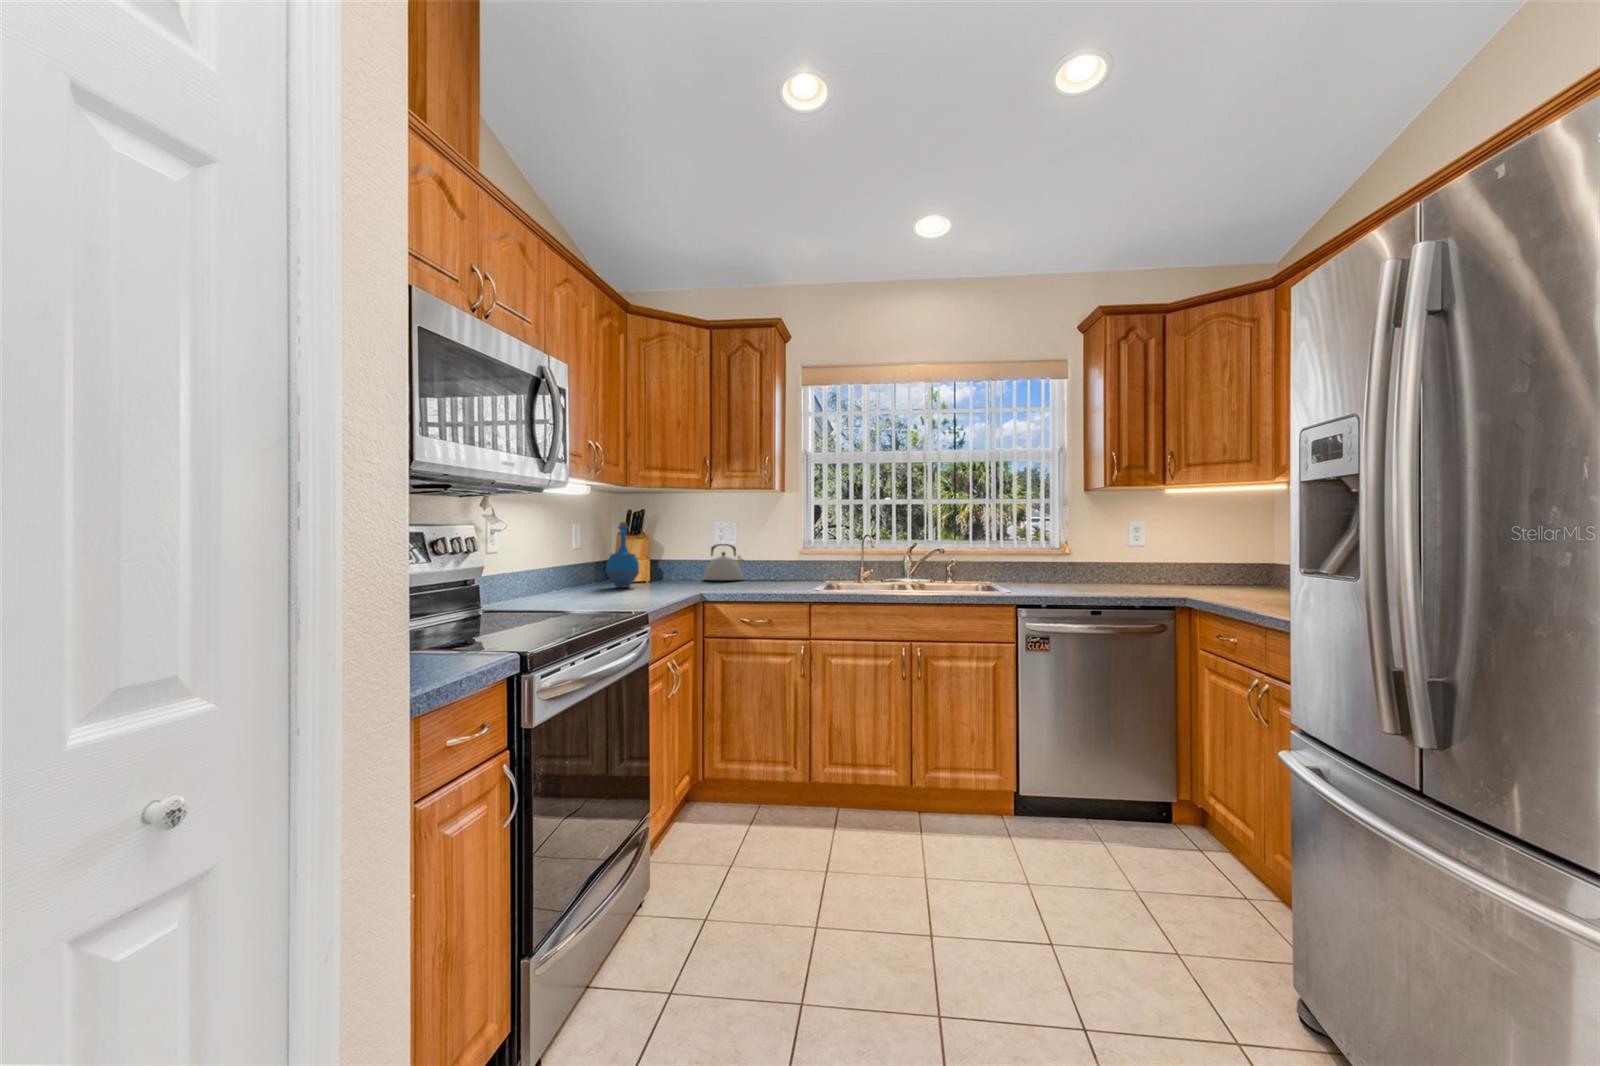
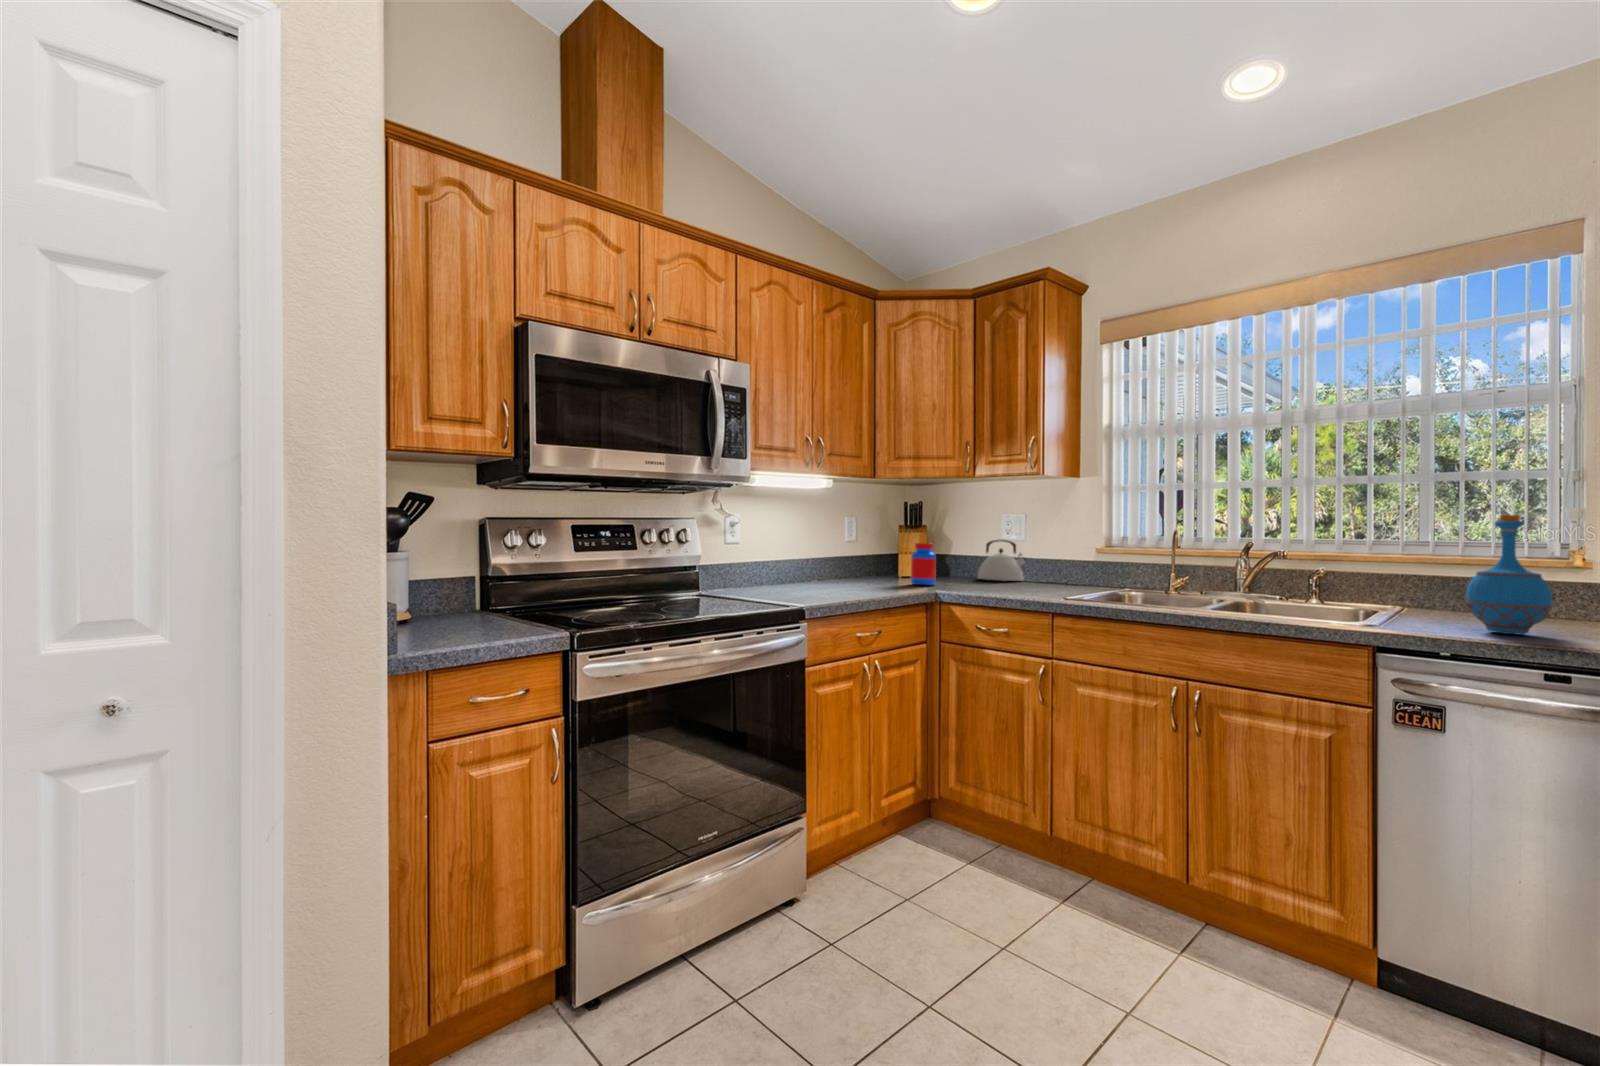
bottle: present [606,522,639,588] -> present [1466,515,1552,634]
jar: none [663,548,686,588] -> present [911,543,936,585]

